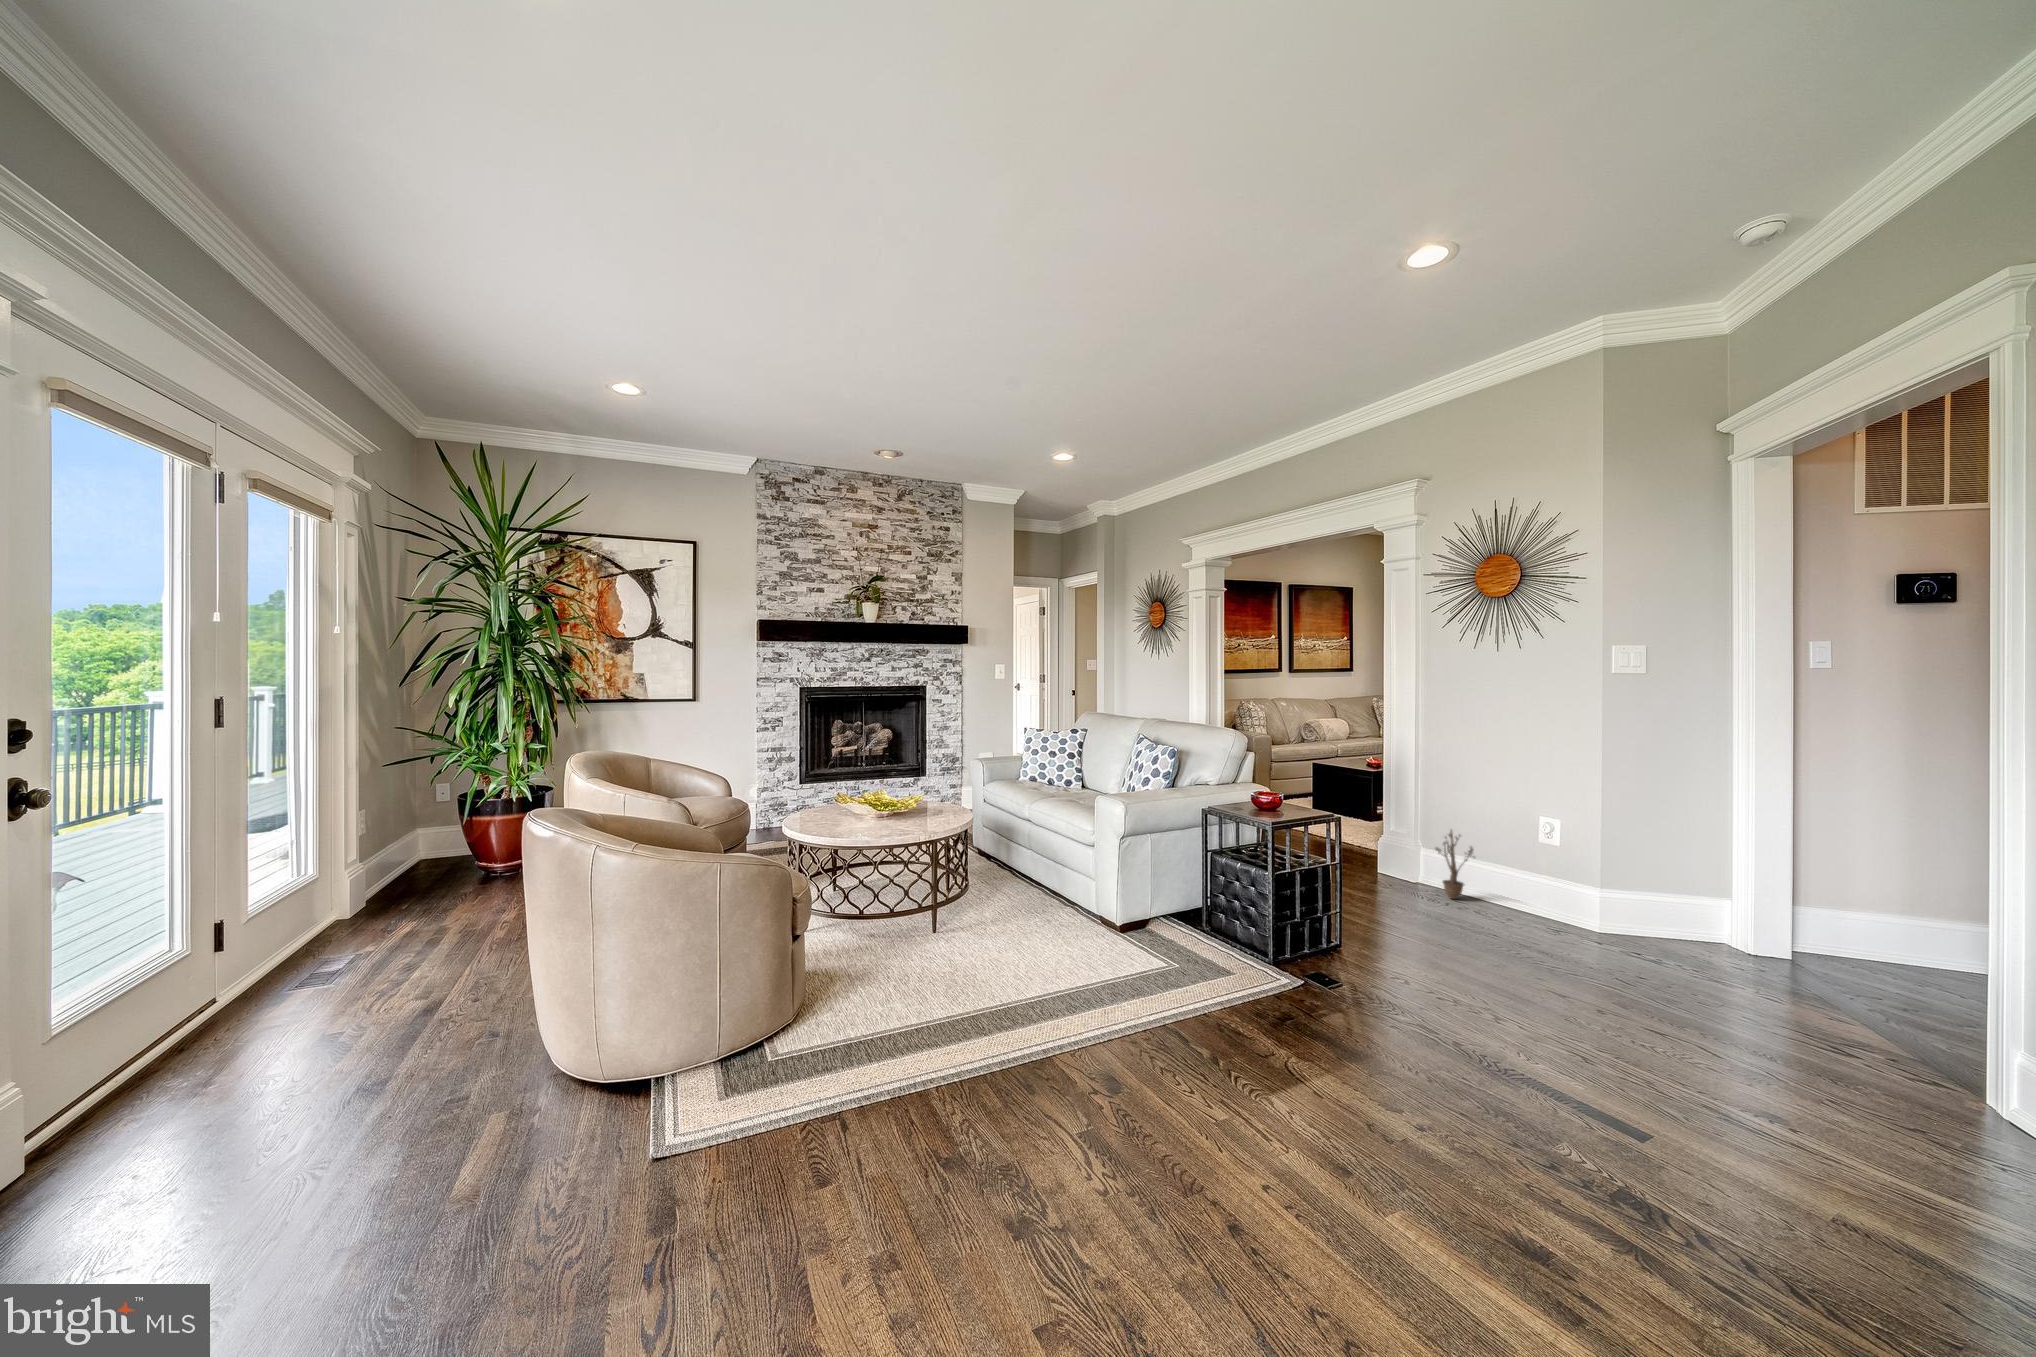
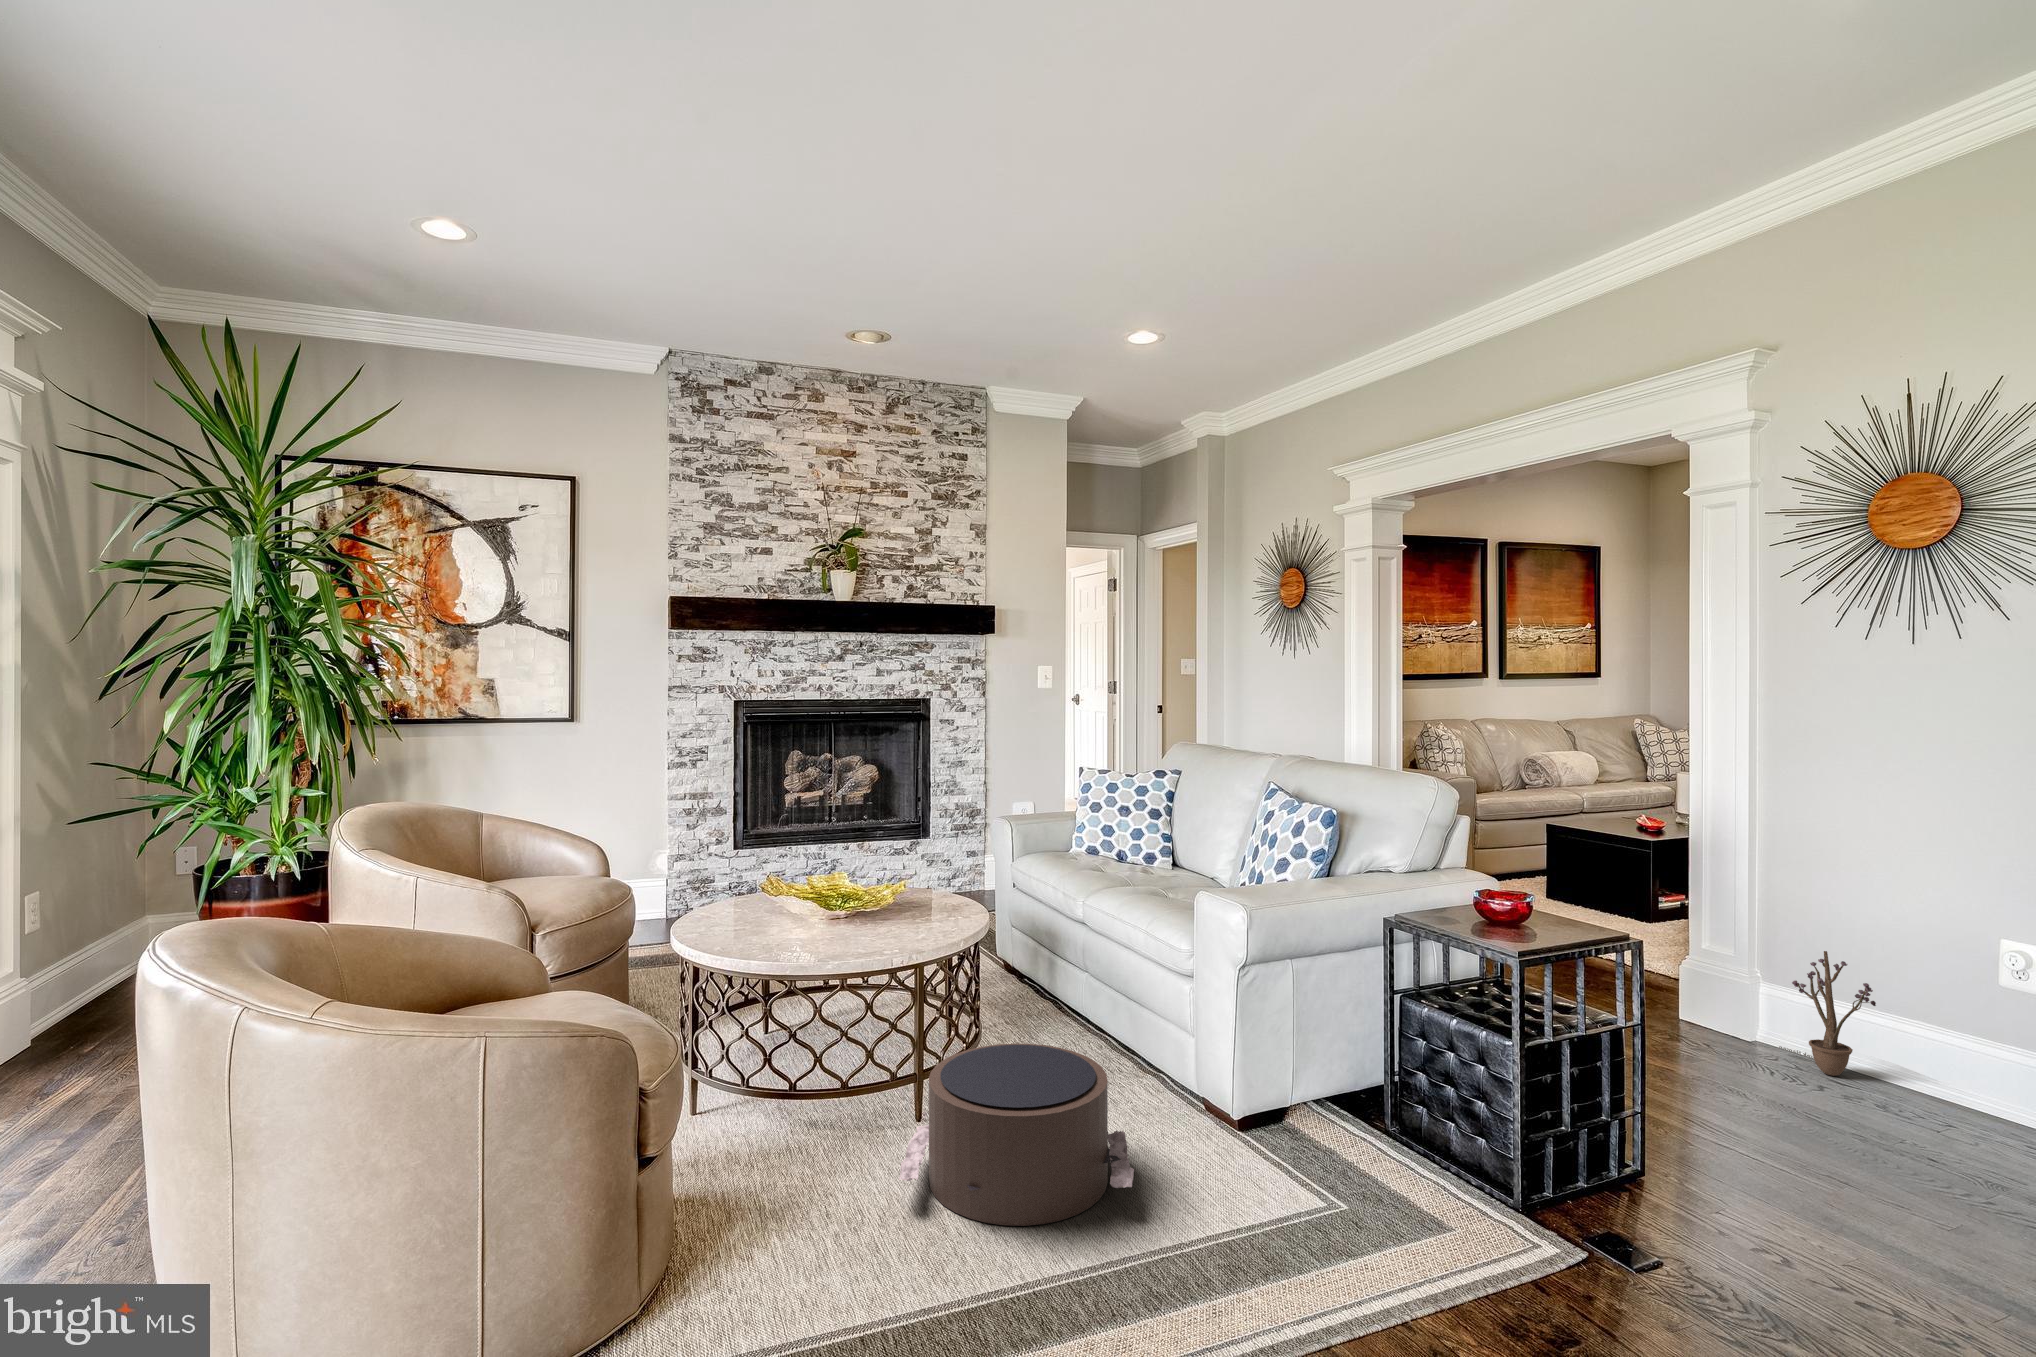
pouf: none [934,885,1064,976] -> present [899,1044,1134,1226]

